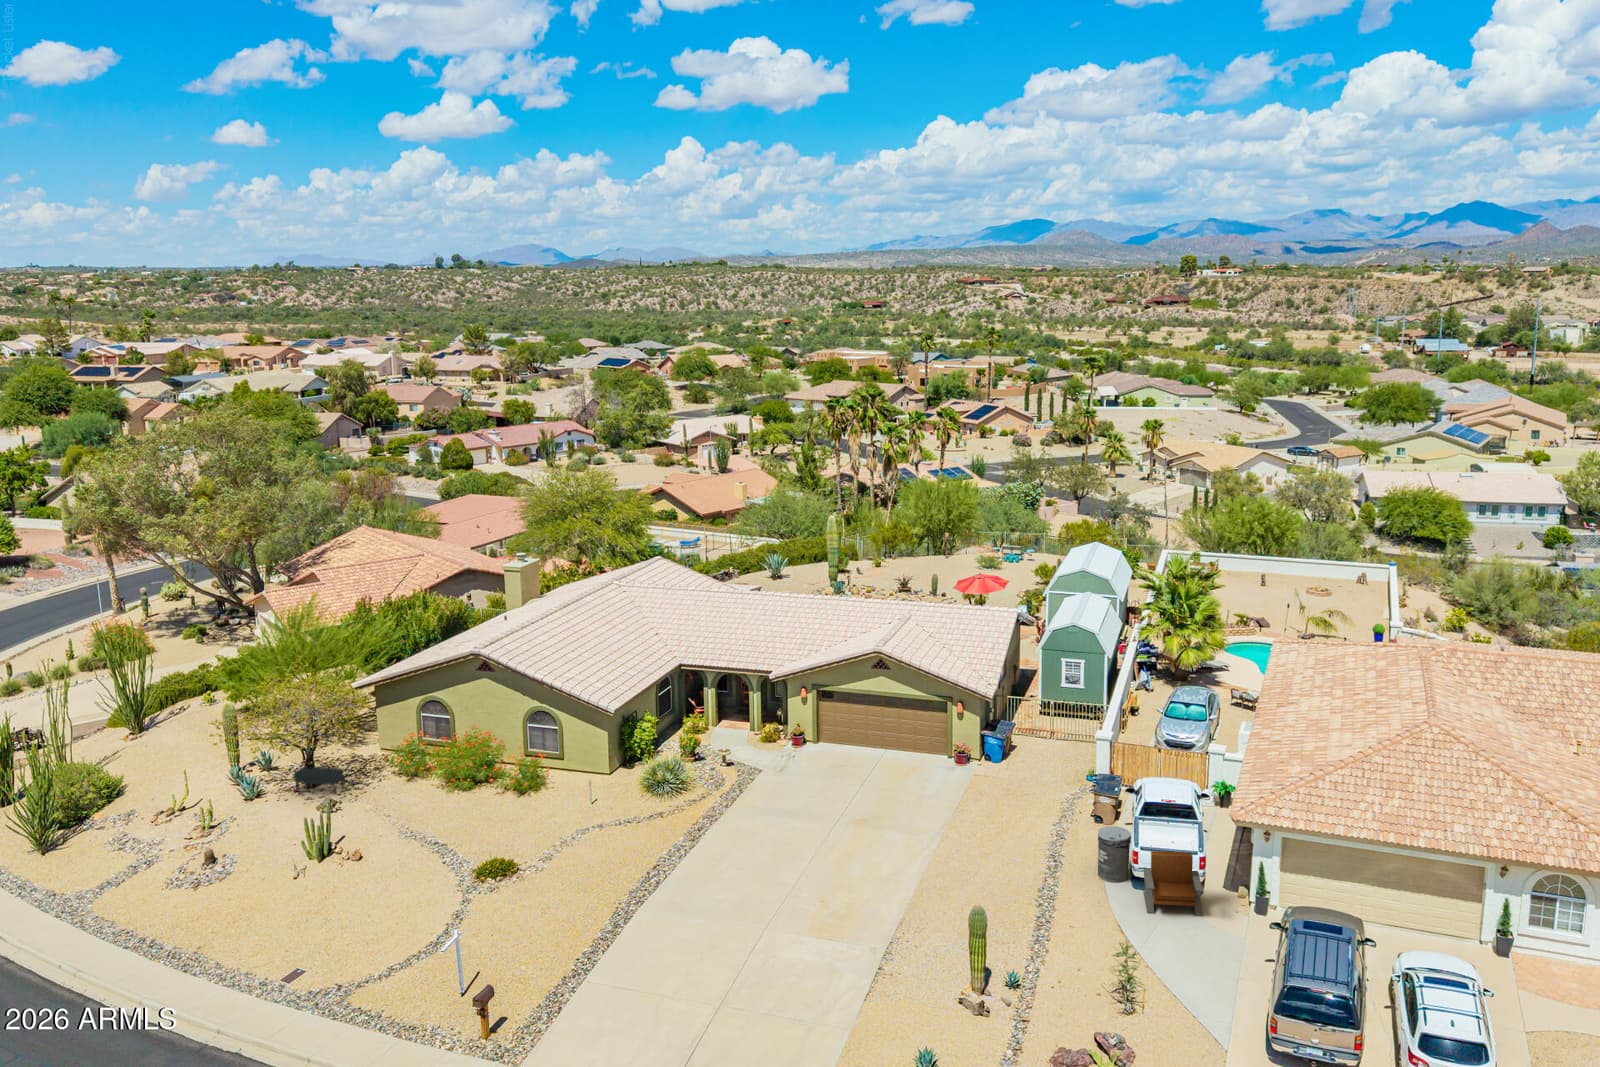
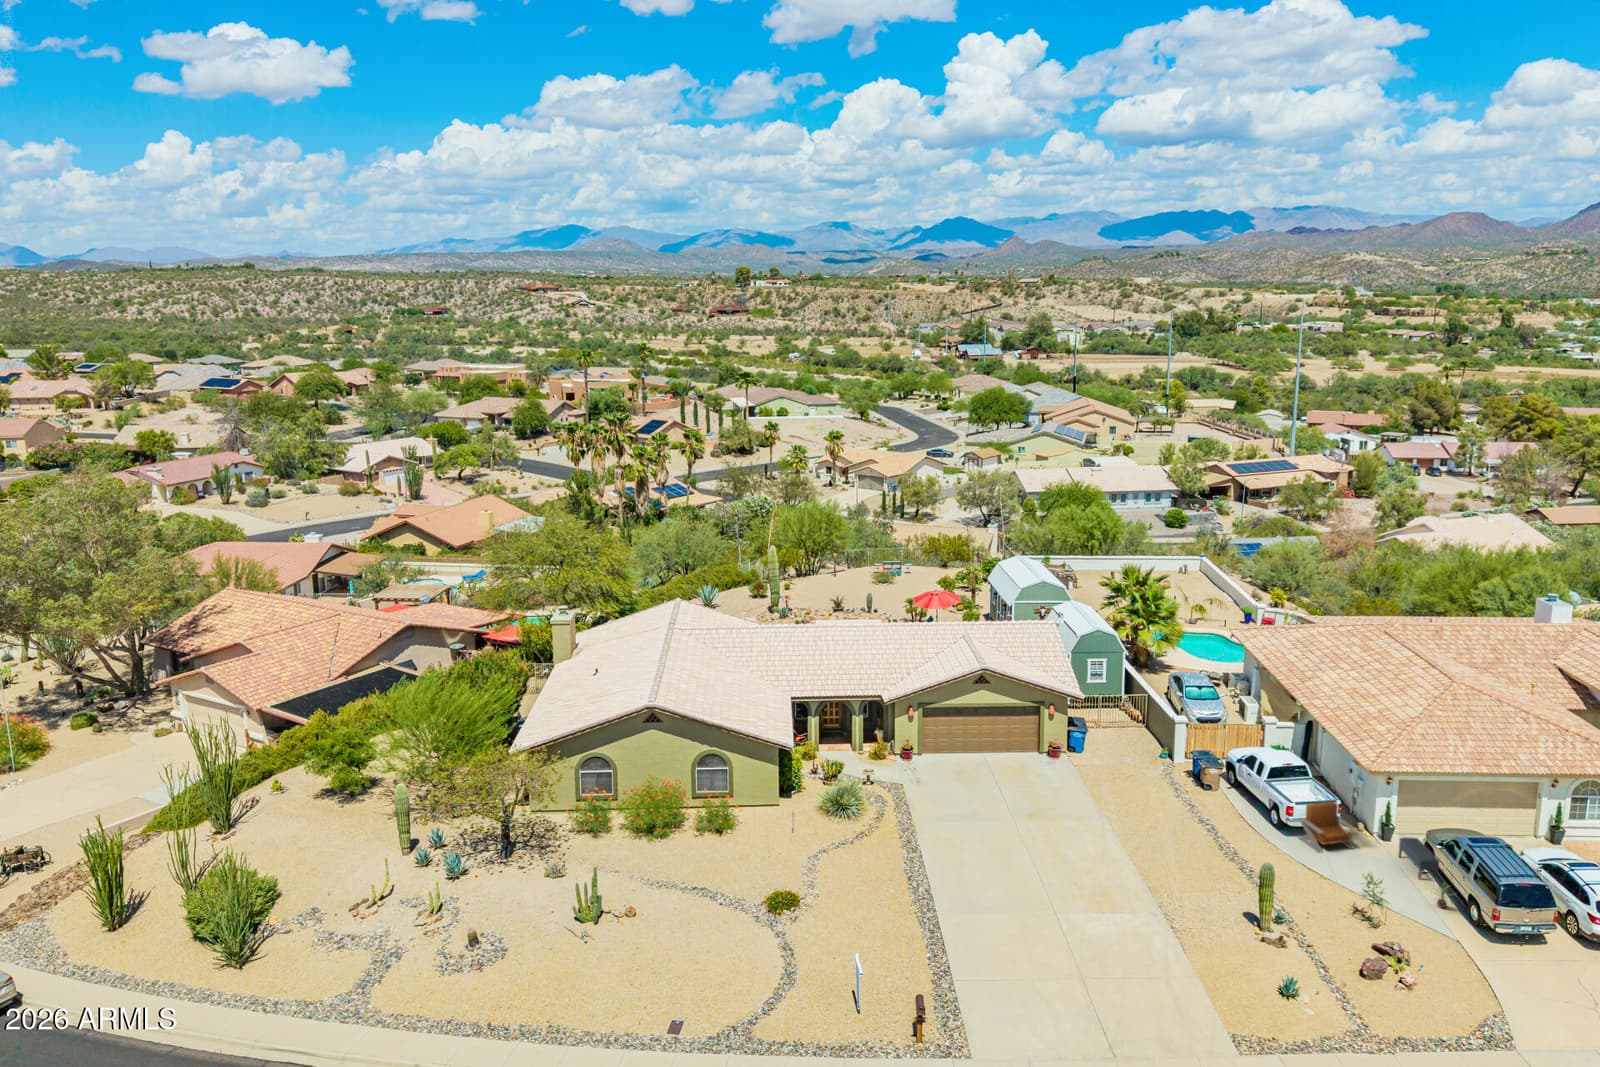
bench: present [294,767,344,794] -> present [1399,837,1439,879]
trash can: present [1098,826,1131,882] -> none [1250,789,1280,833]
decorative plant: none [1212,969,1252,1003] -> present [1436,883,1451,908]

